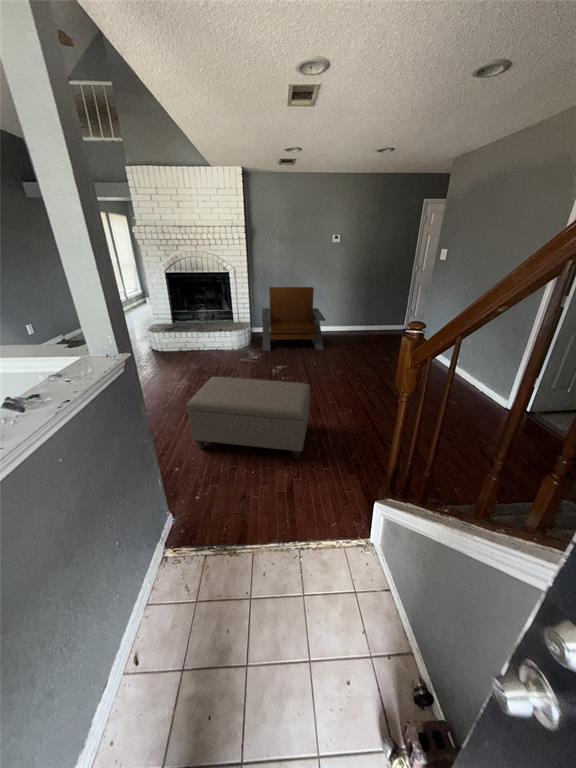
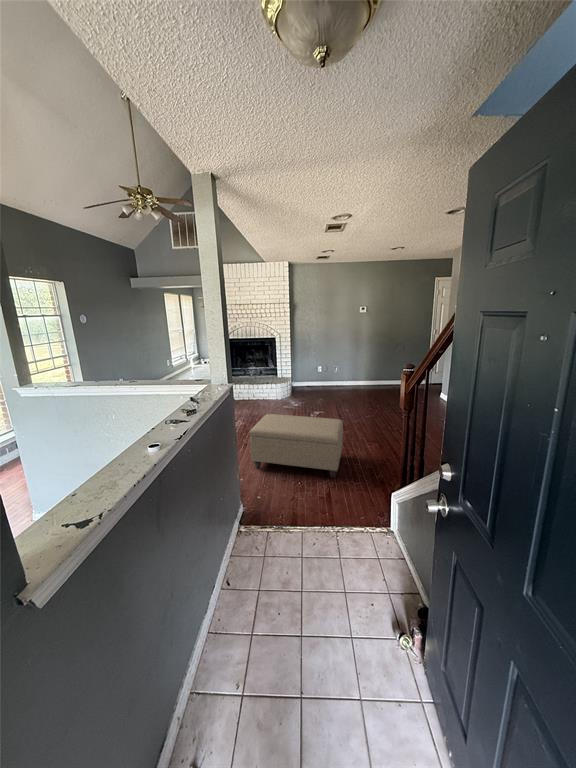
lounge chair: present [262,287,325,351] -> none [302,348,356,401]

